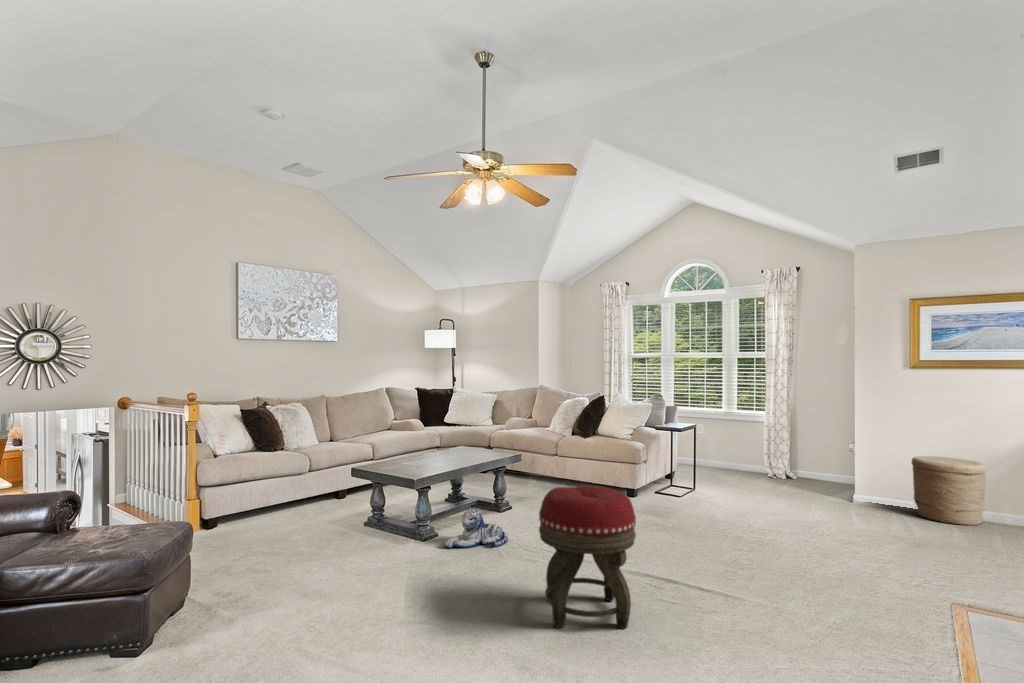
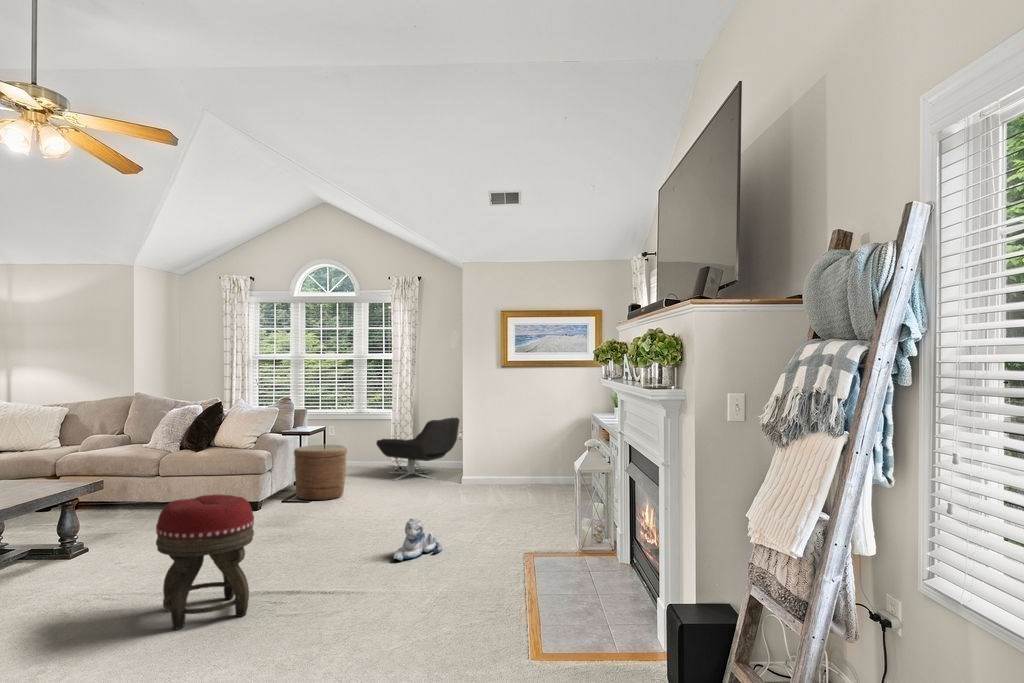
lounge chair: none [751,424,850,490] -> present [376,417,459,480]
woven basket: present [912,456,986,525] -> present [294,445,347,500]
plush toy: present [444,507,508,548] -> present [393,519,442,561]

